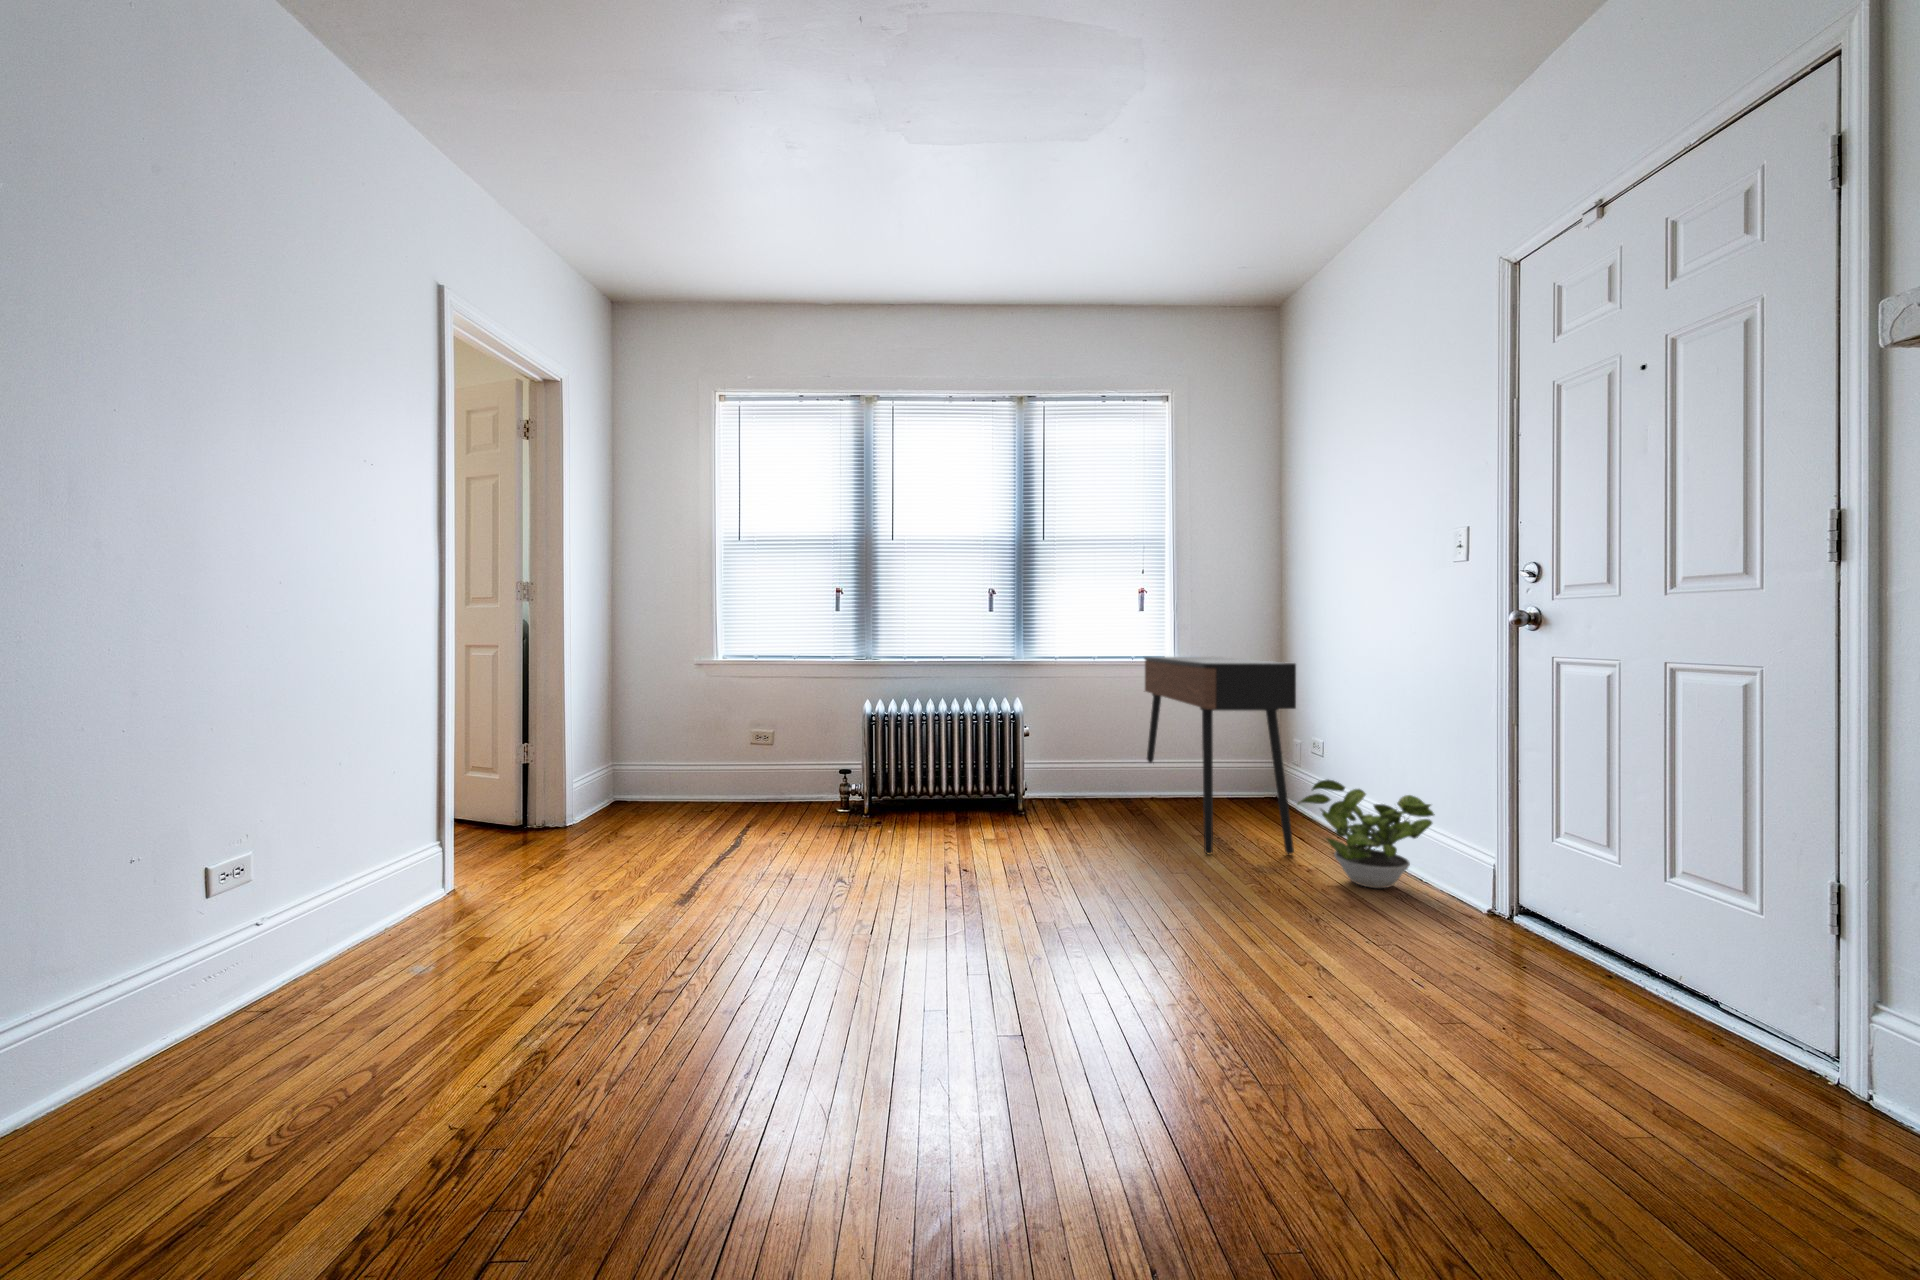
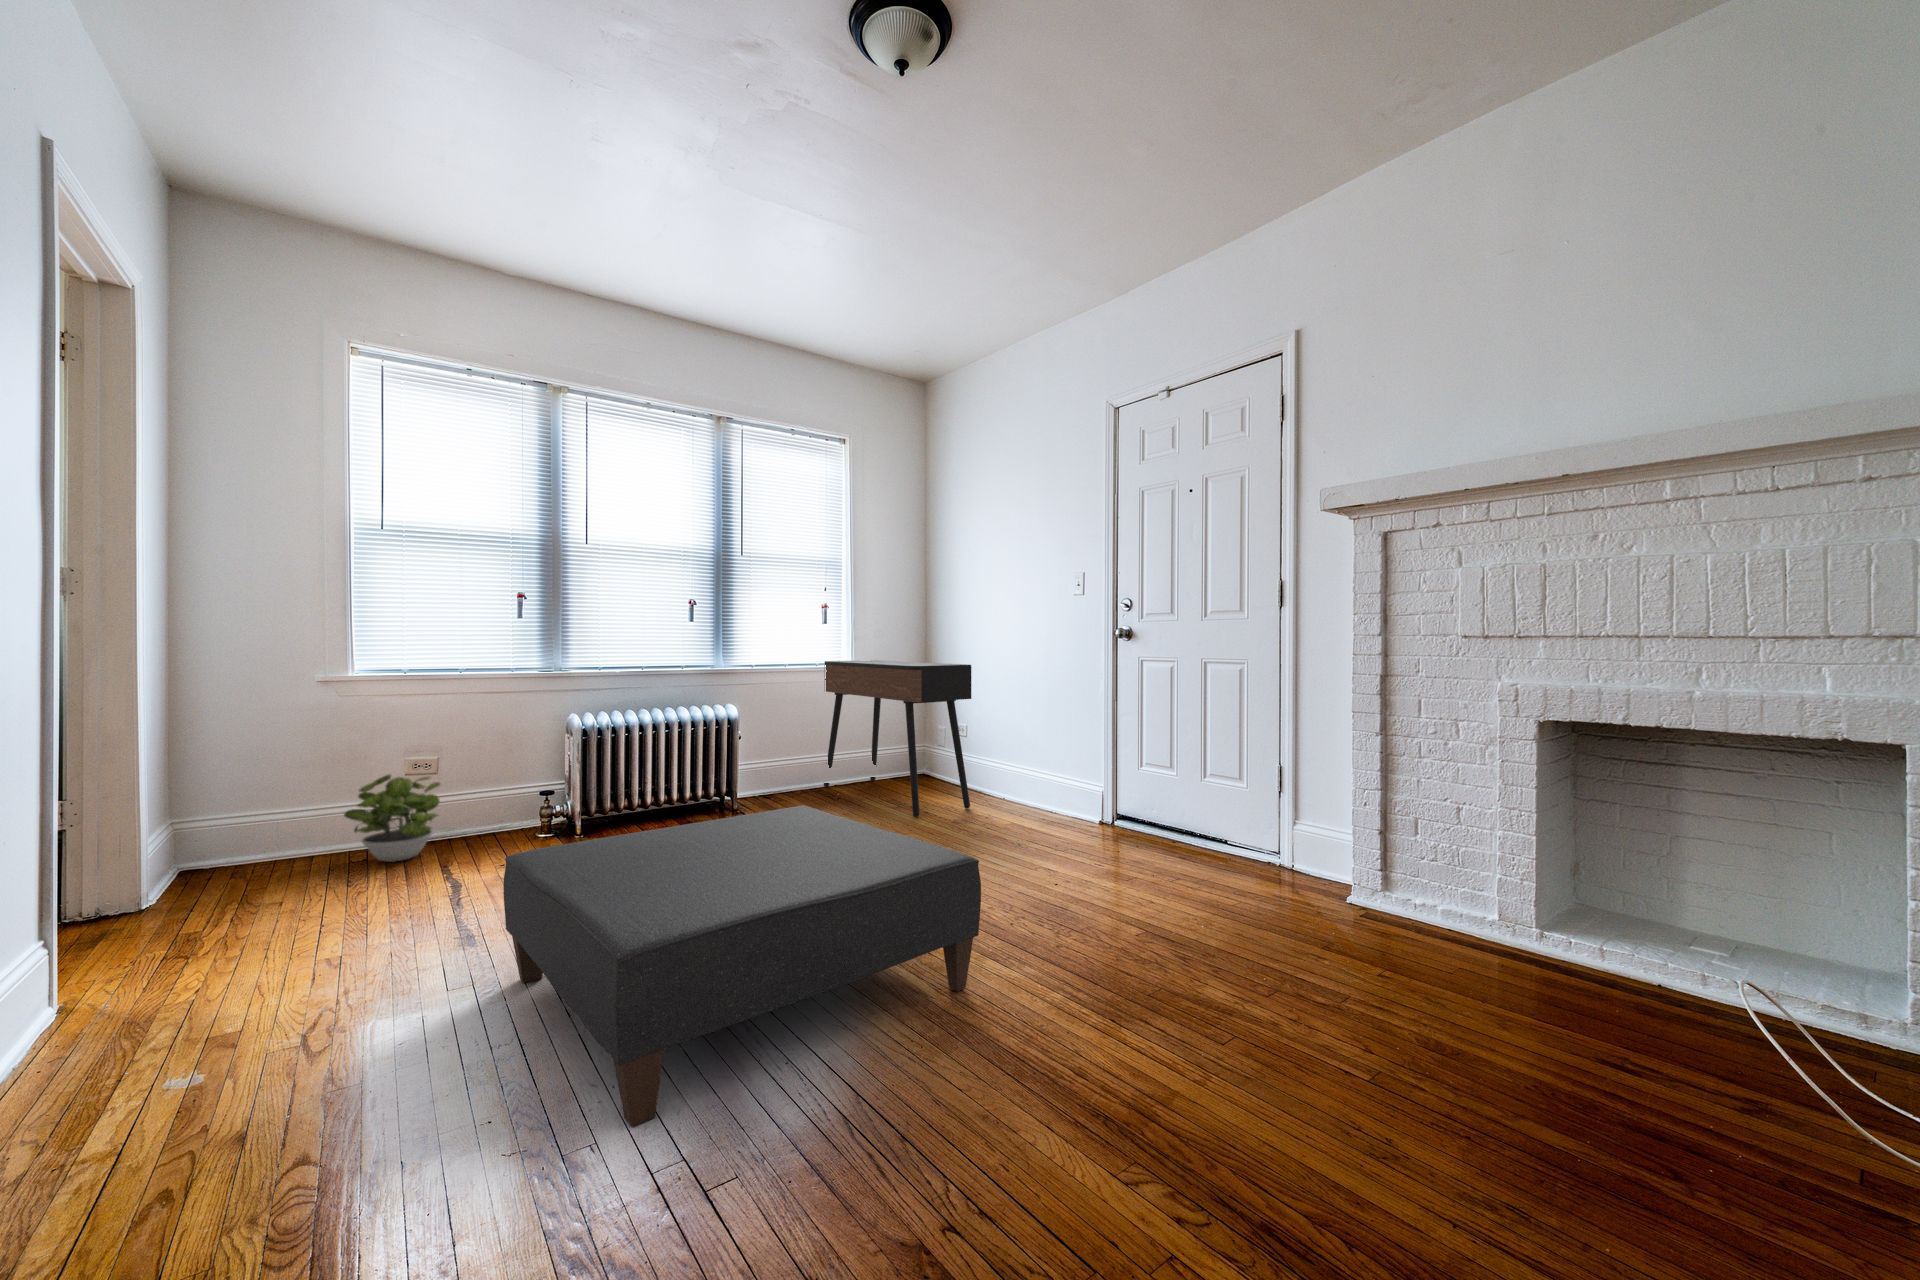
potted plant: present [1298,780,1435,888] -> present [344,775,440,862]
ottoman: none [471,821,1014,1152] -> present [503,806,981,1127]

